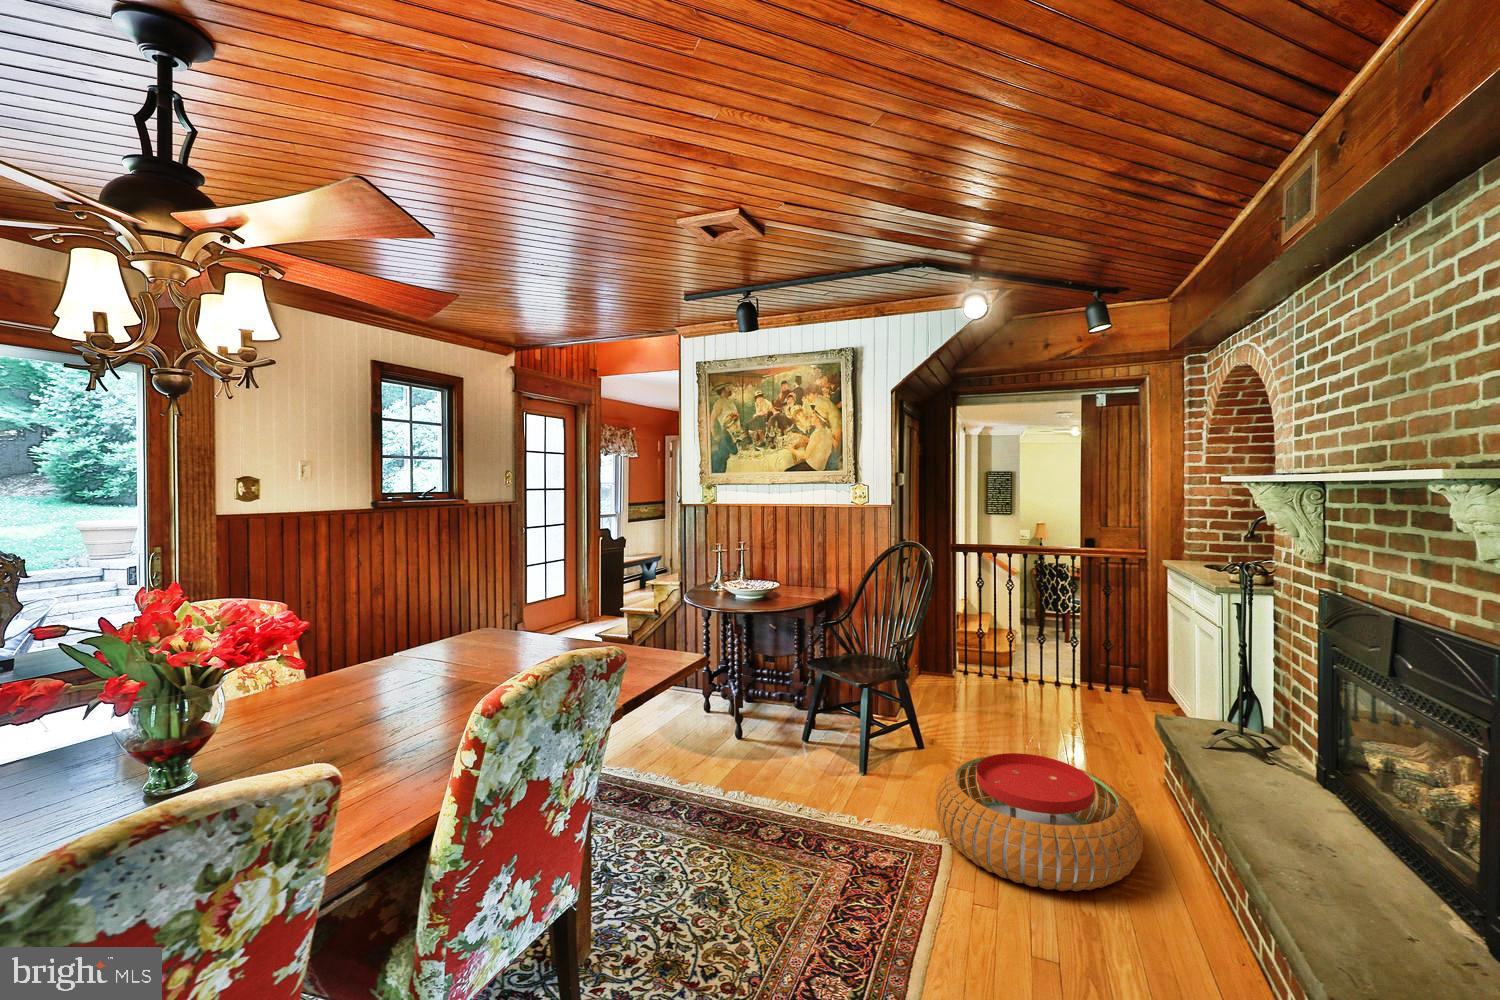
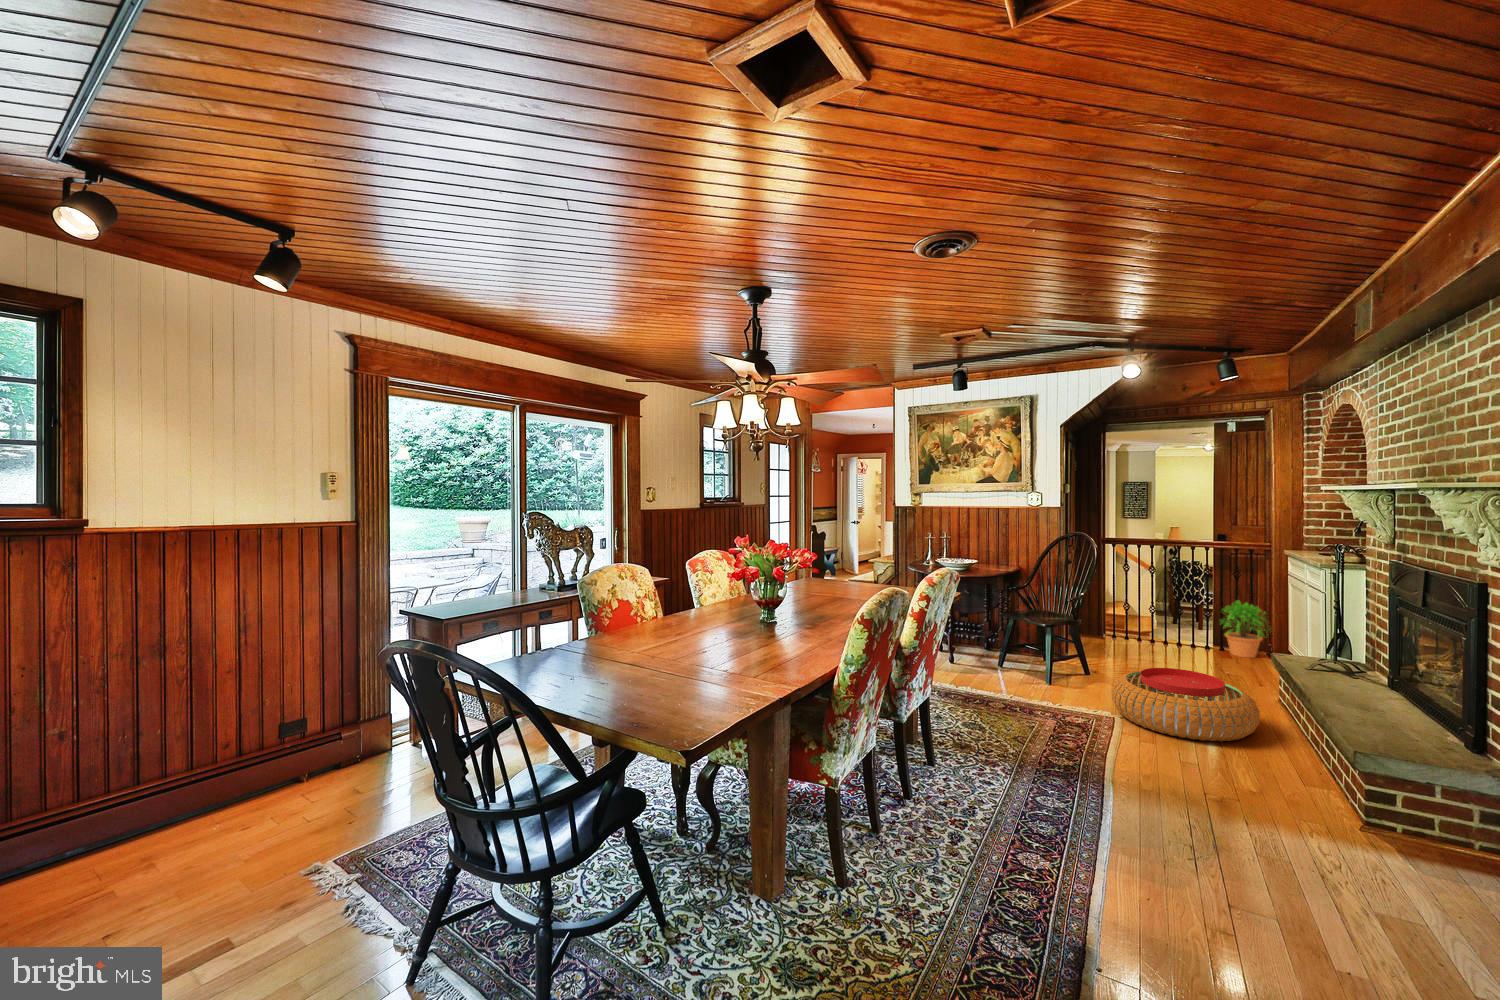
potted plant: none [1083,624,1148,700] -> present [1221,601,1267,658]

